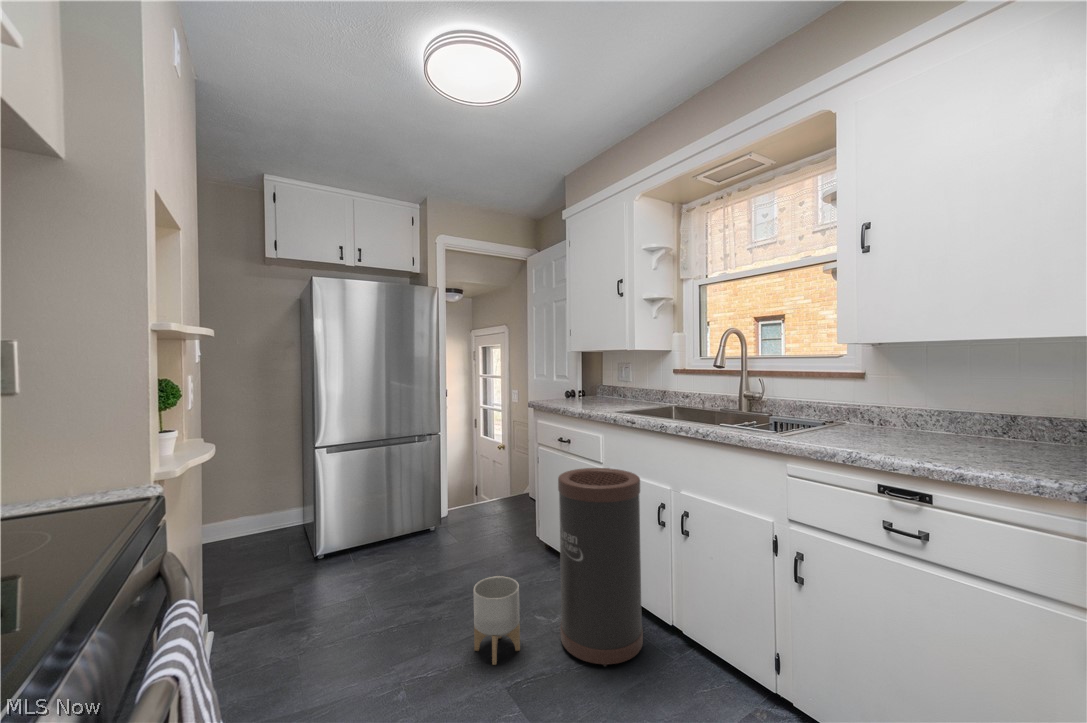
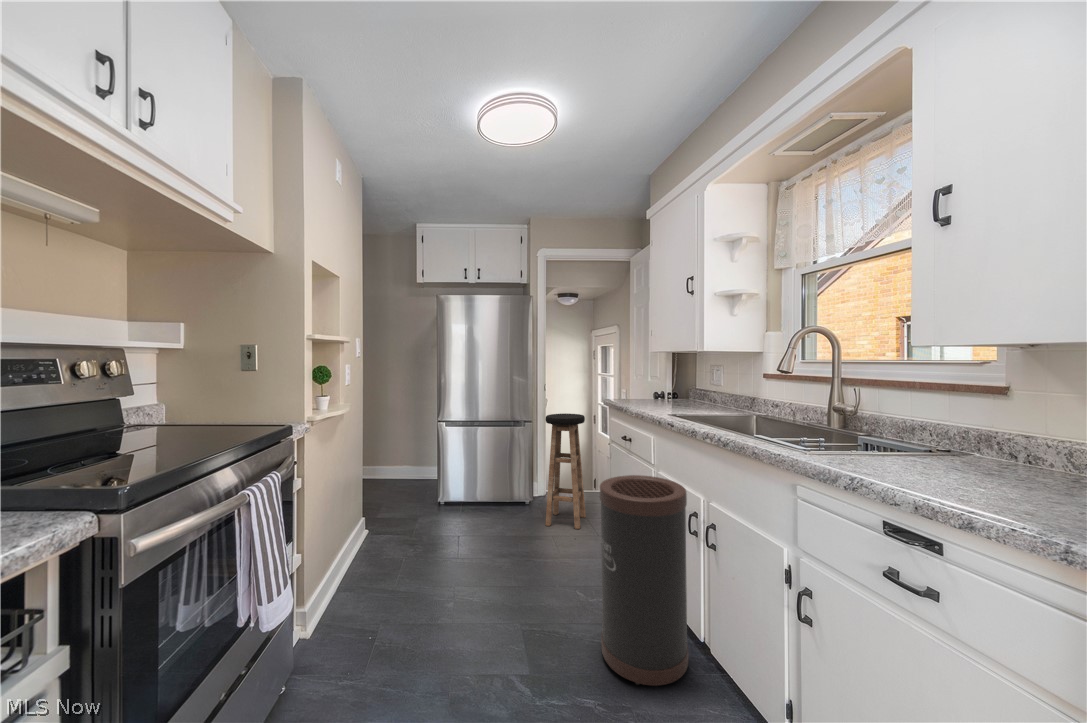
bar stool: none [453,417,496,542] -> present [545,413,586,529]
planter: present [474,576,520,665] -> none [519,569,562,653]

